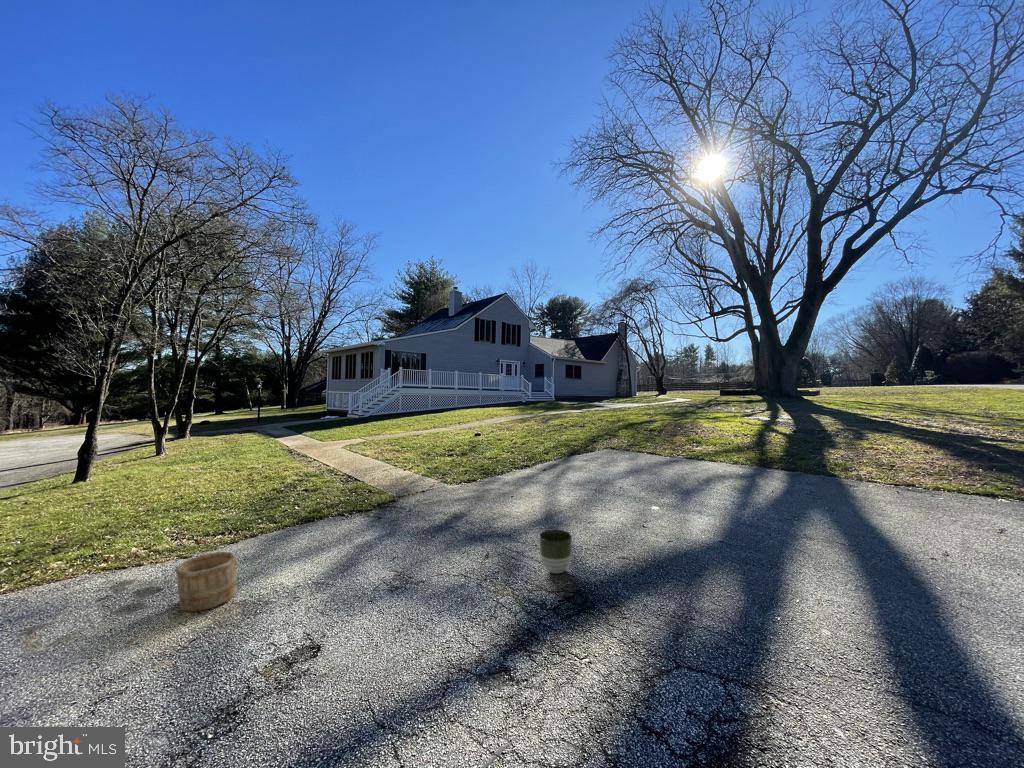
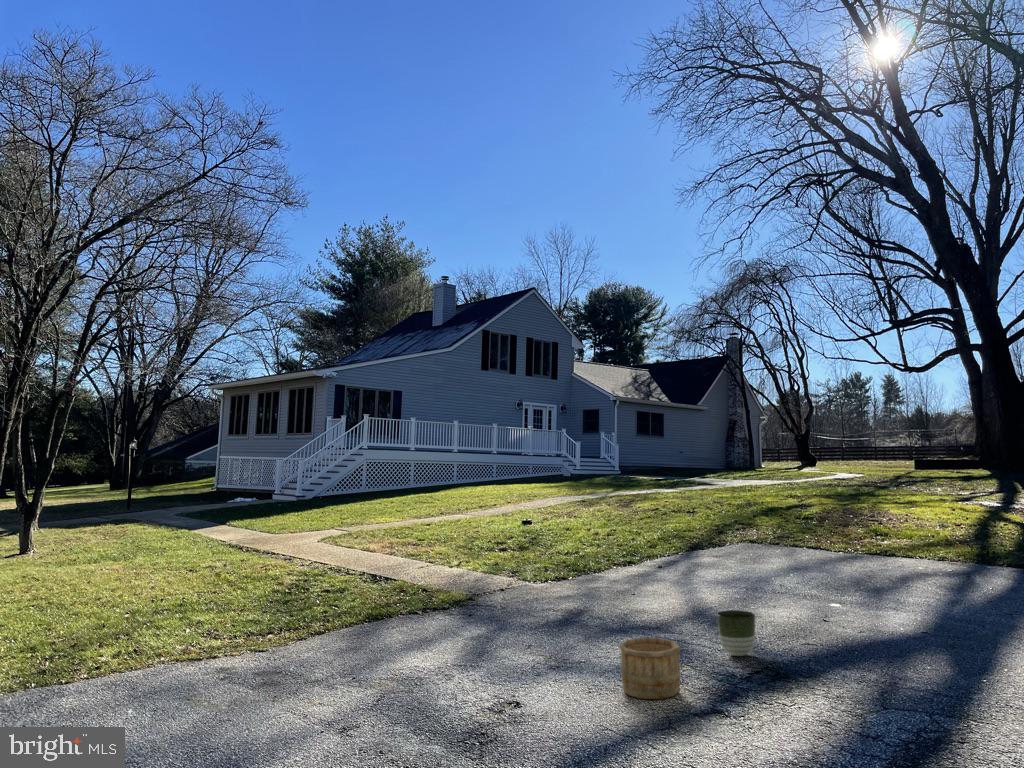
wooden bucket: present [175,552,237,612] -> present [619,638,681,699]

